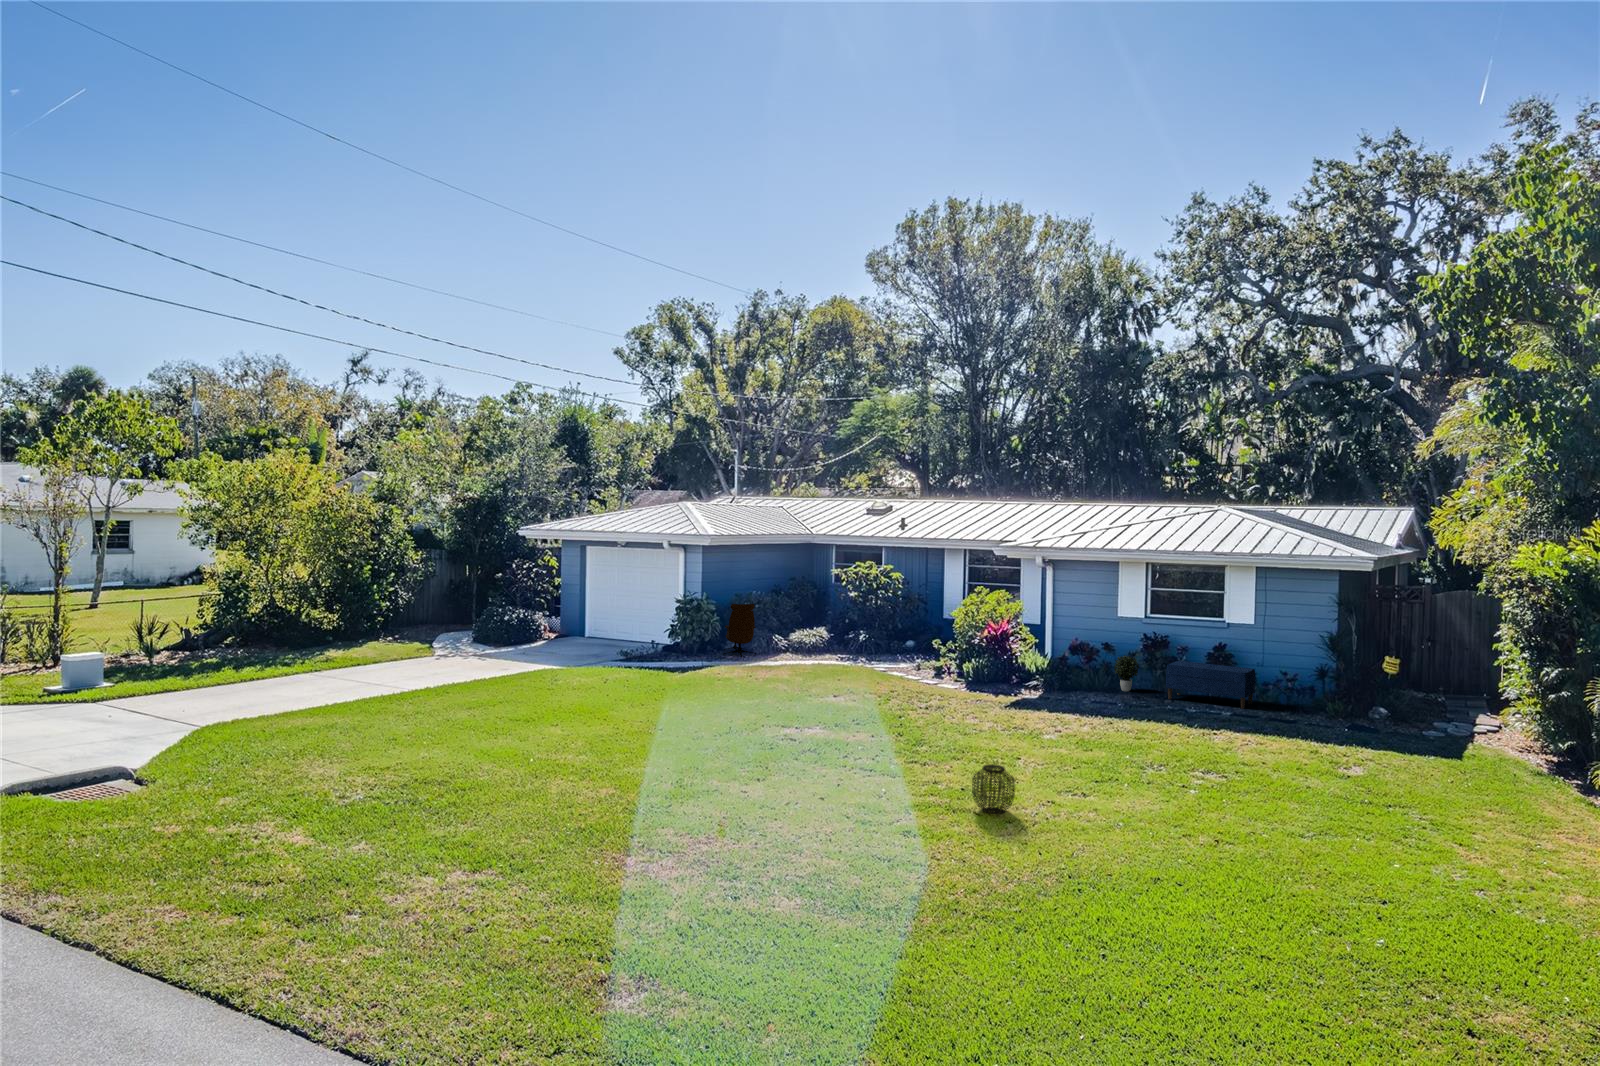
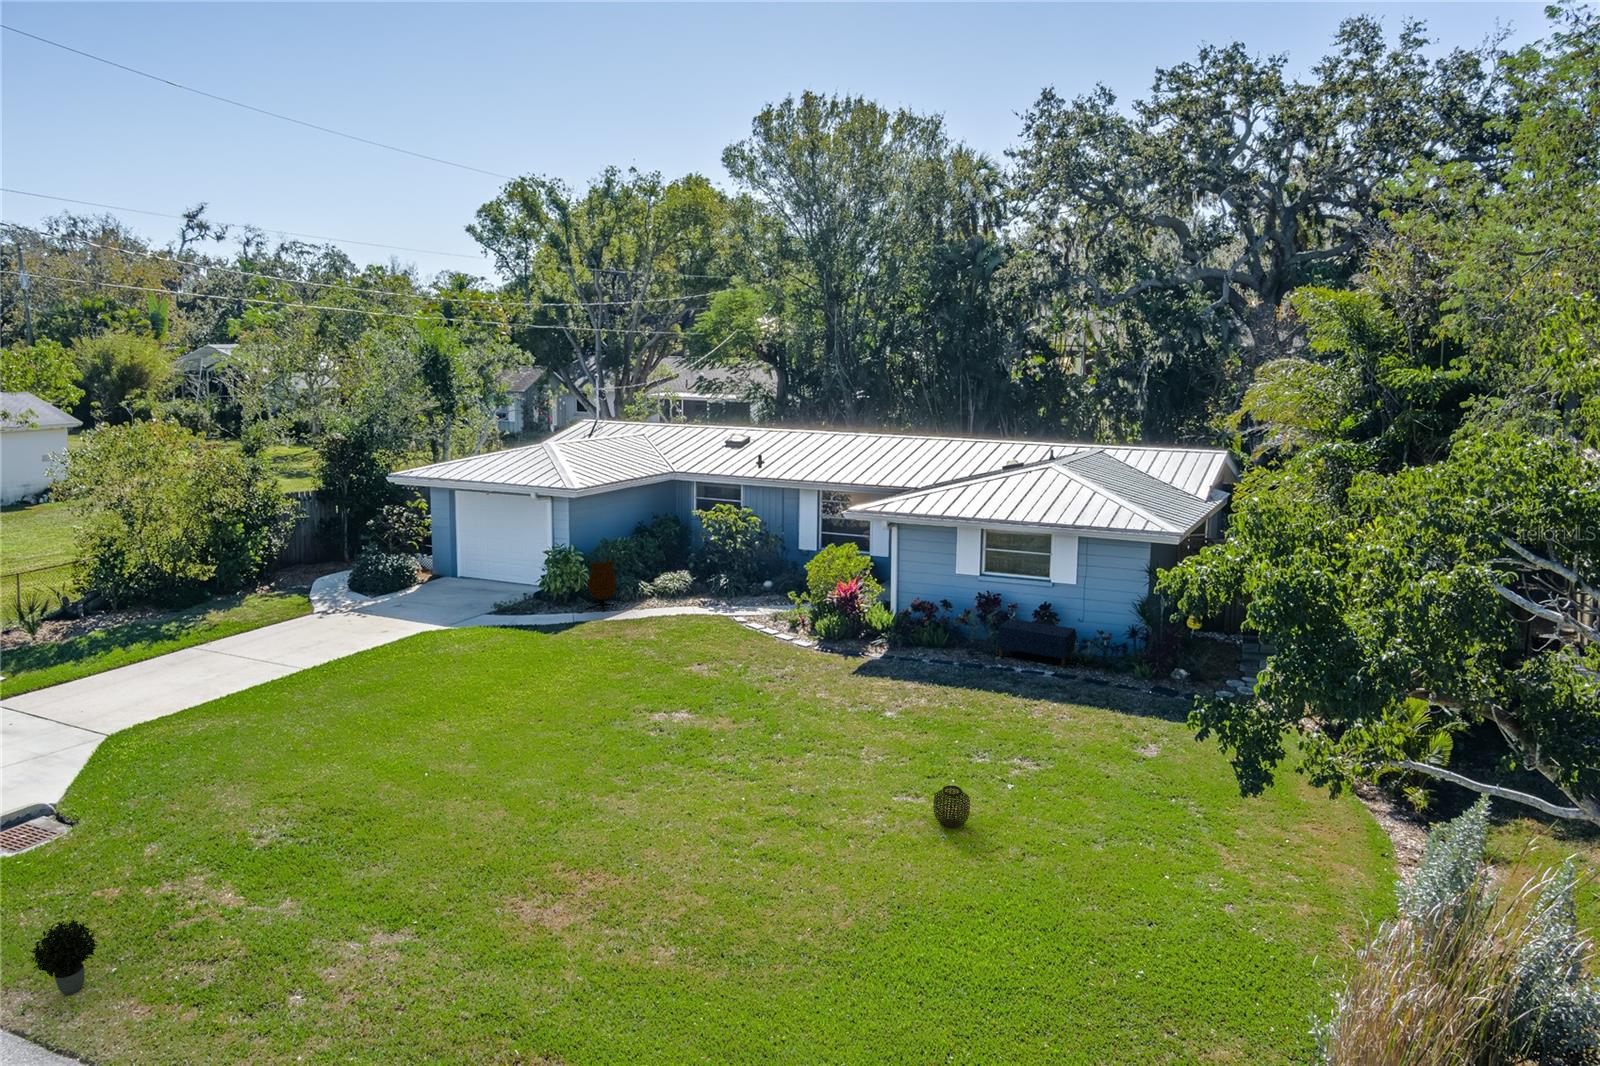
potted plant: present [1114,656,1139,692] -> present [32,920,98,995]
woven basket: present [972,764,1015,814] -> present [933,785,970,829]

